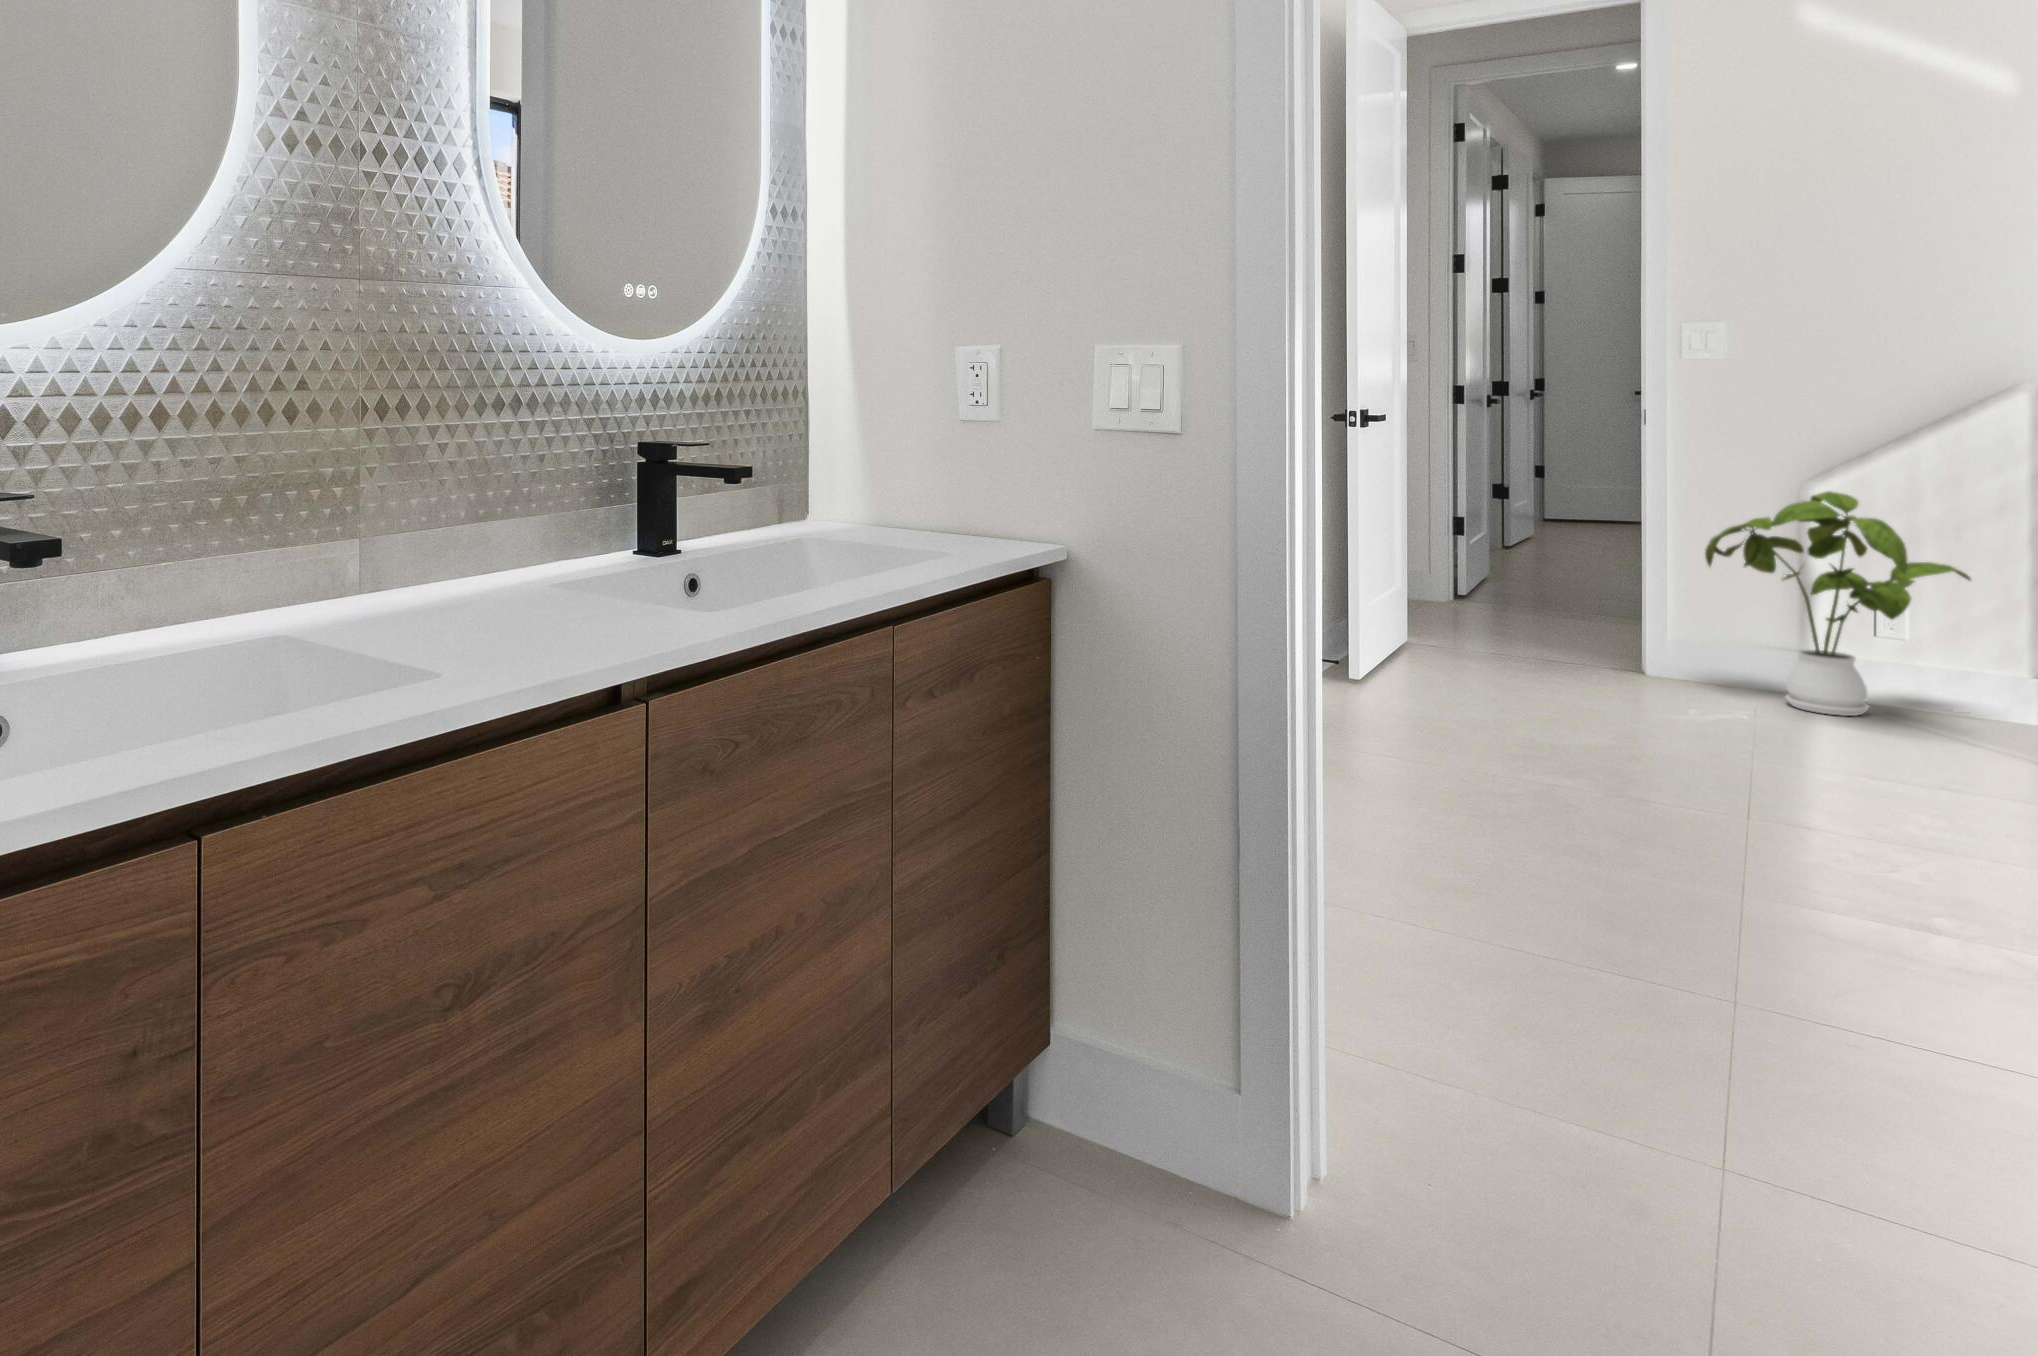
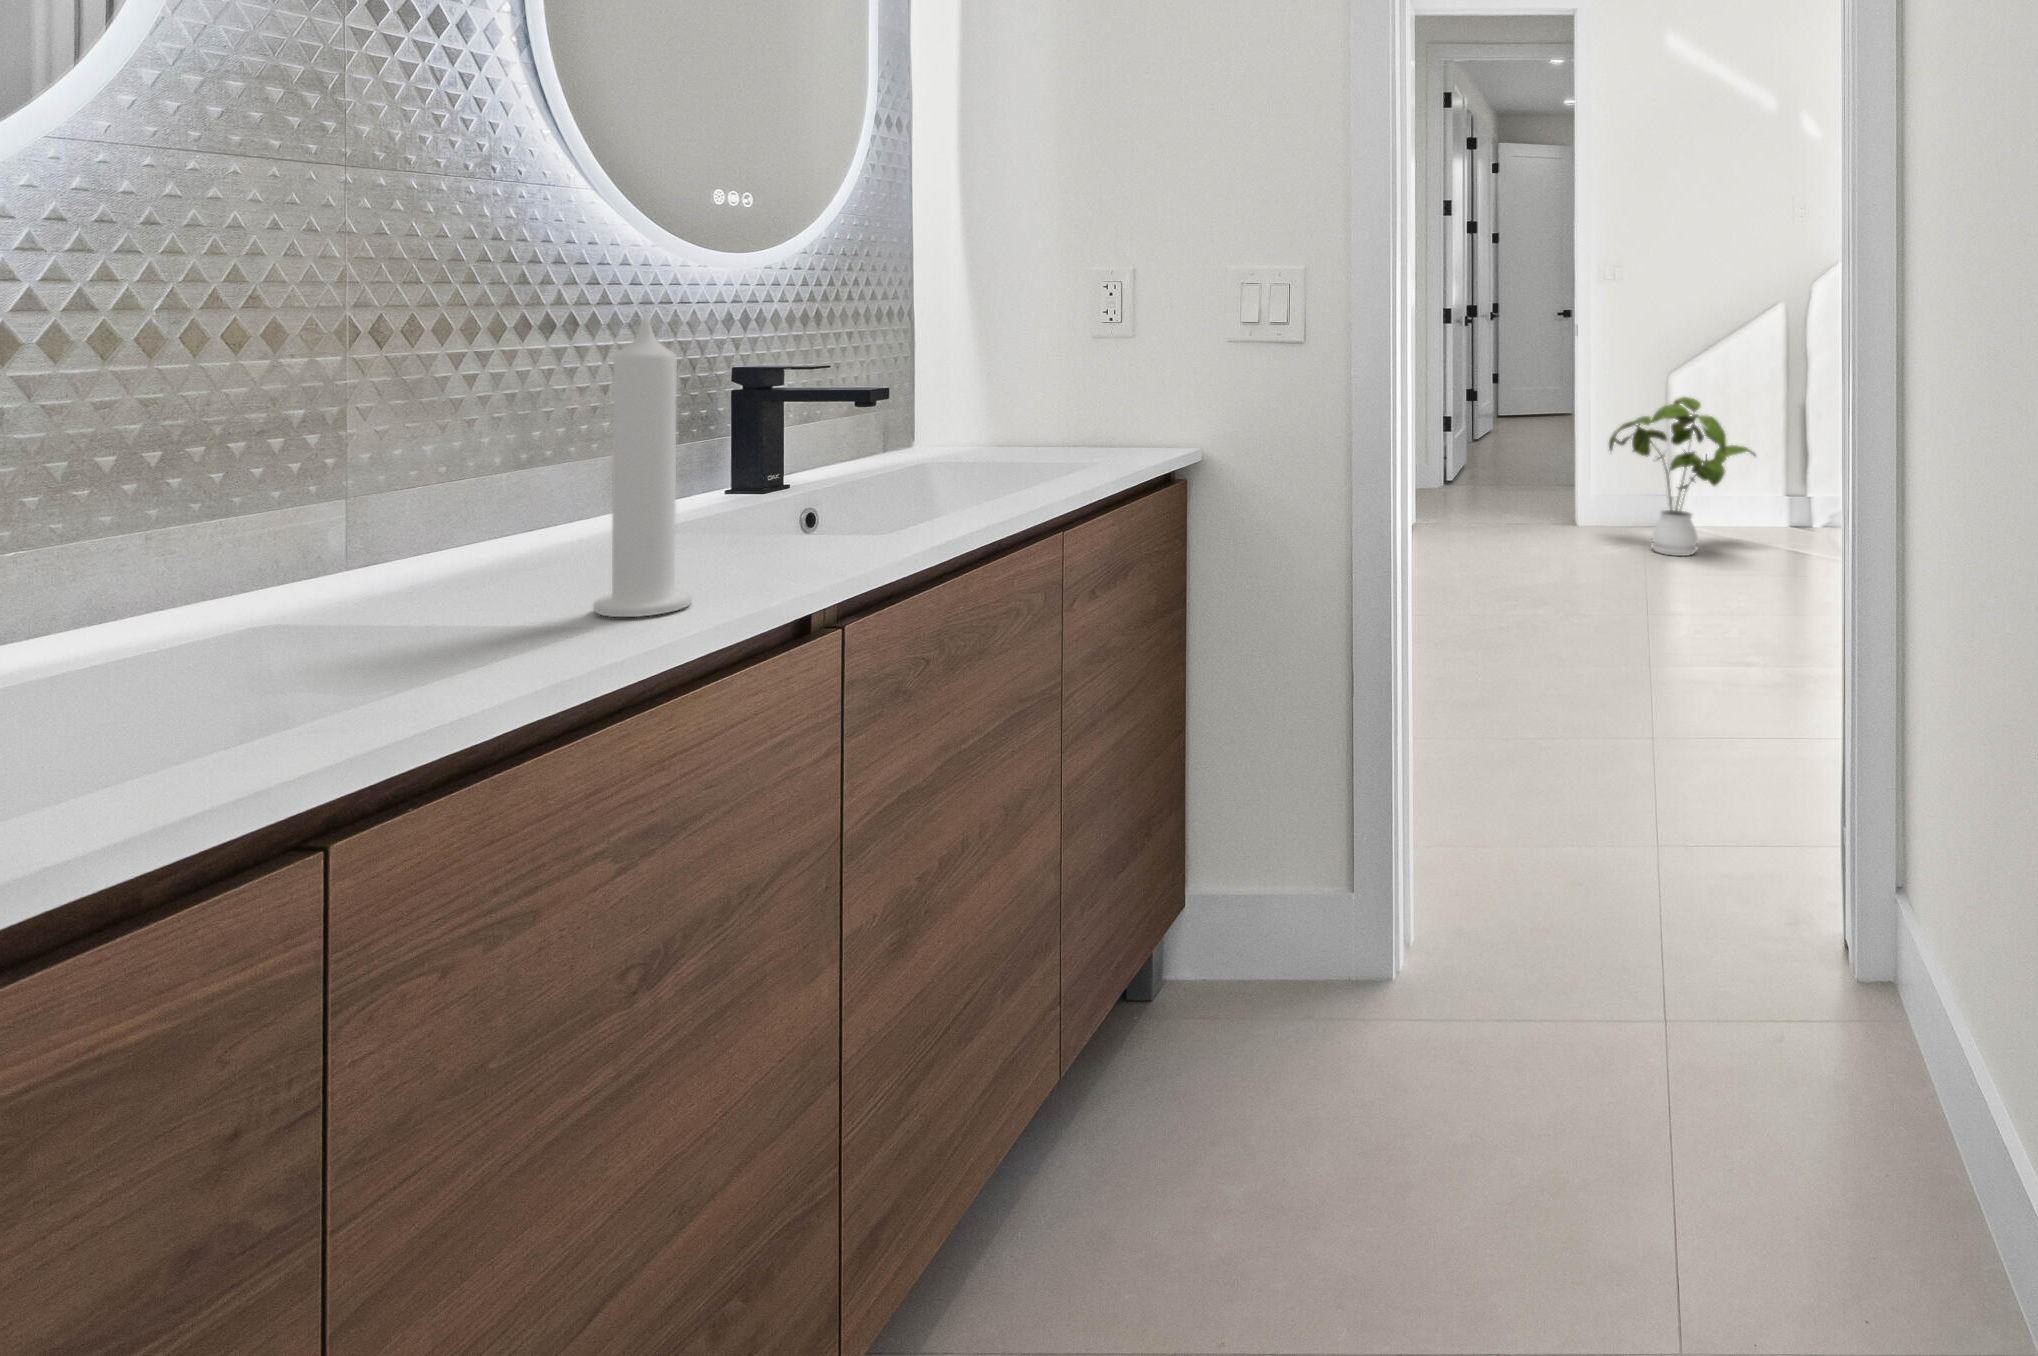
candle: none [493,385,566,649] -> present [593,316,692,617]

